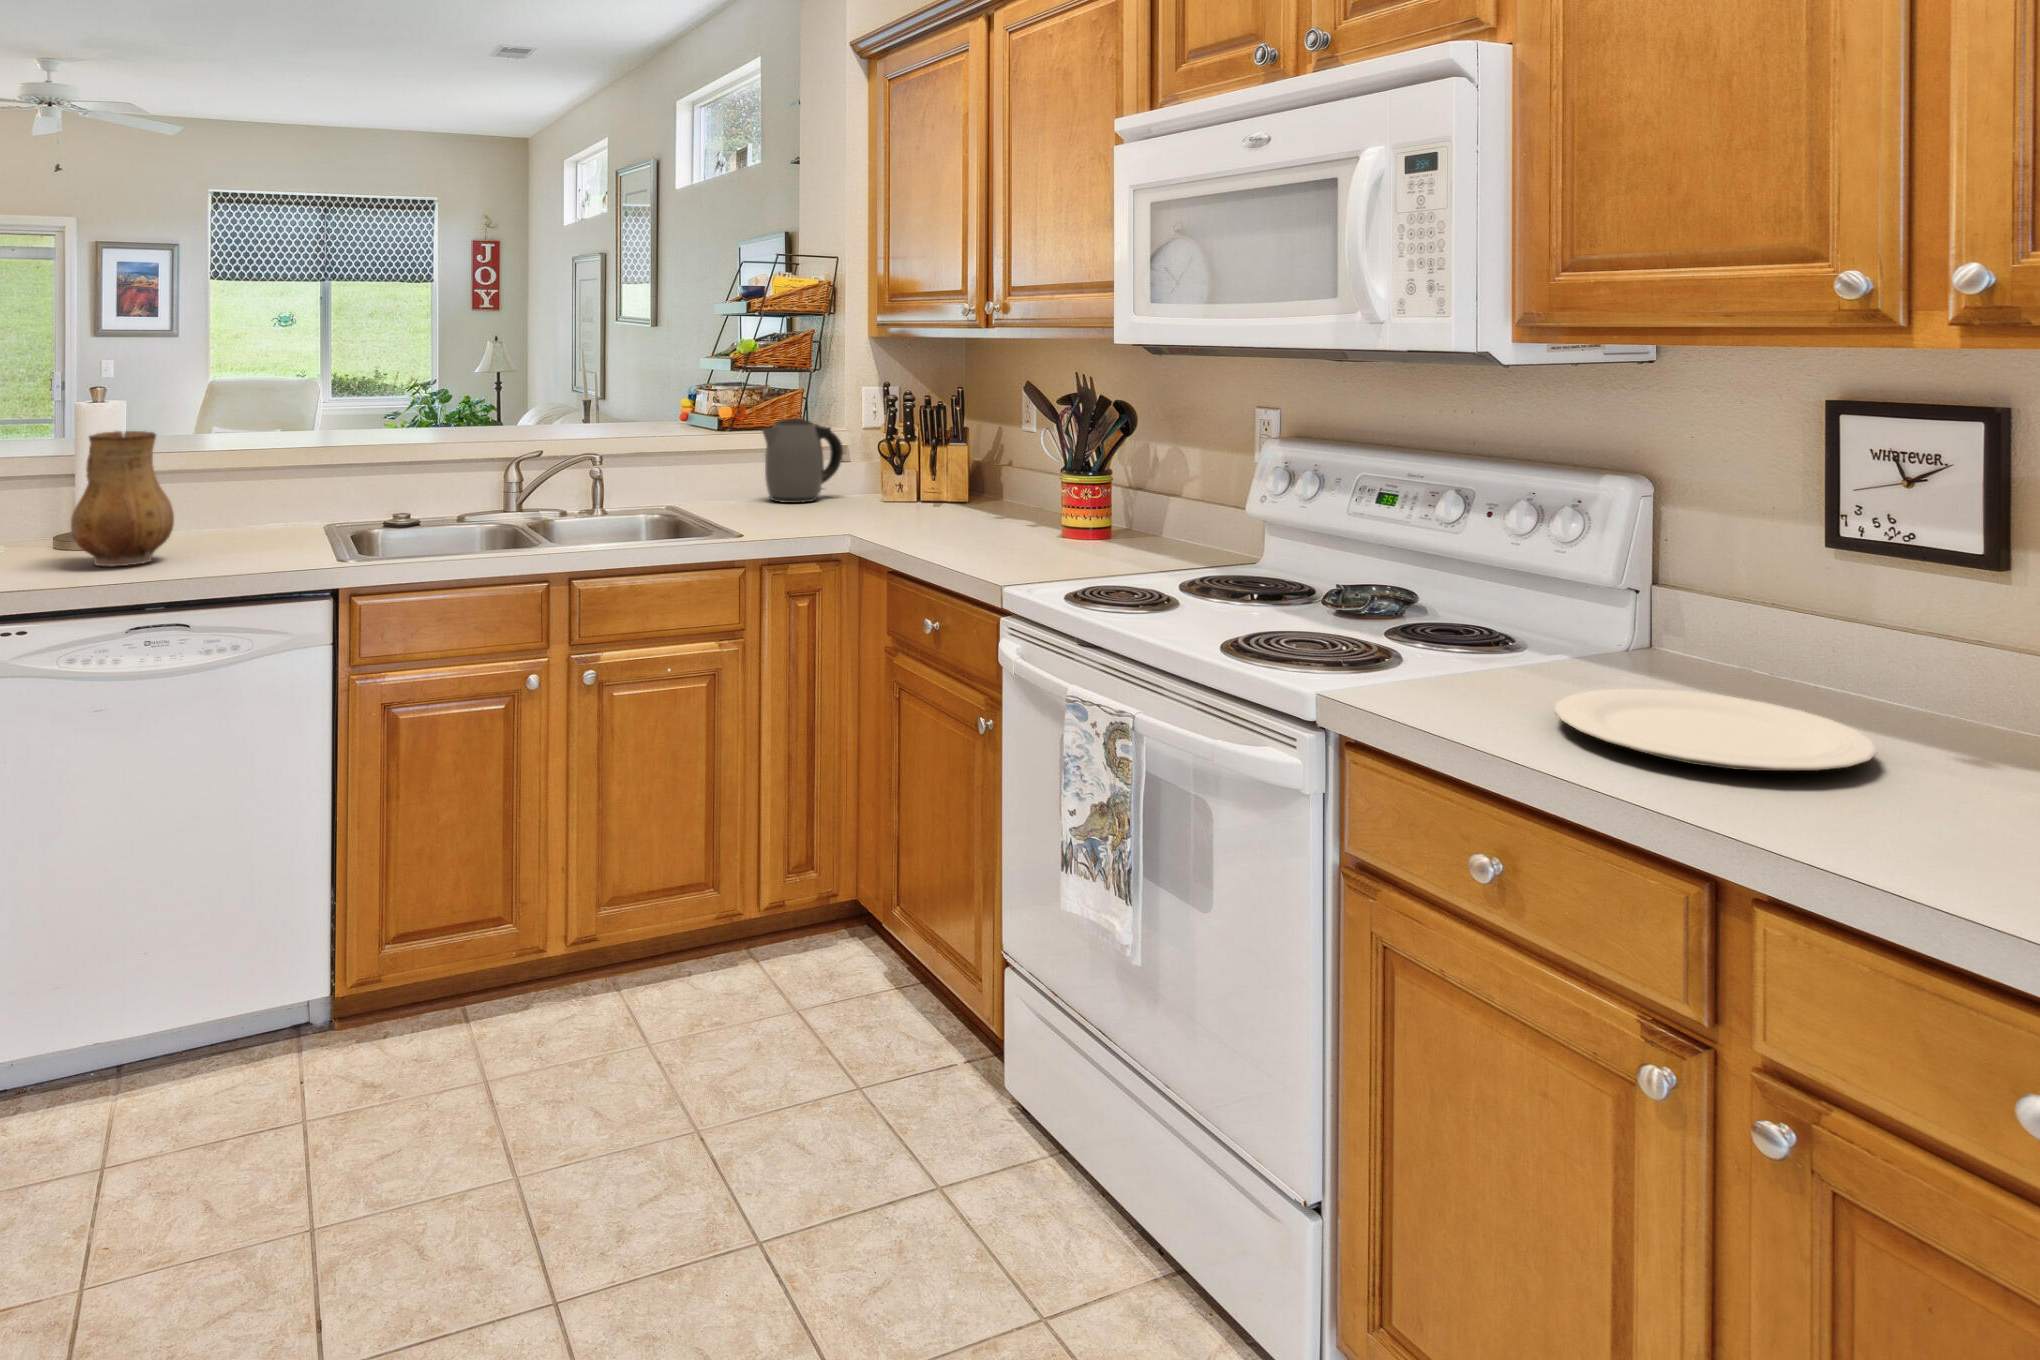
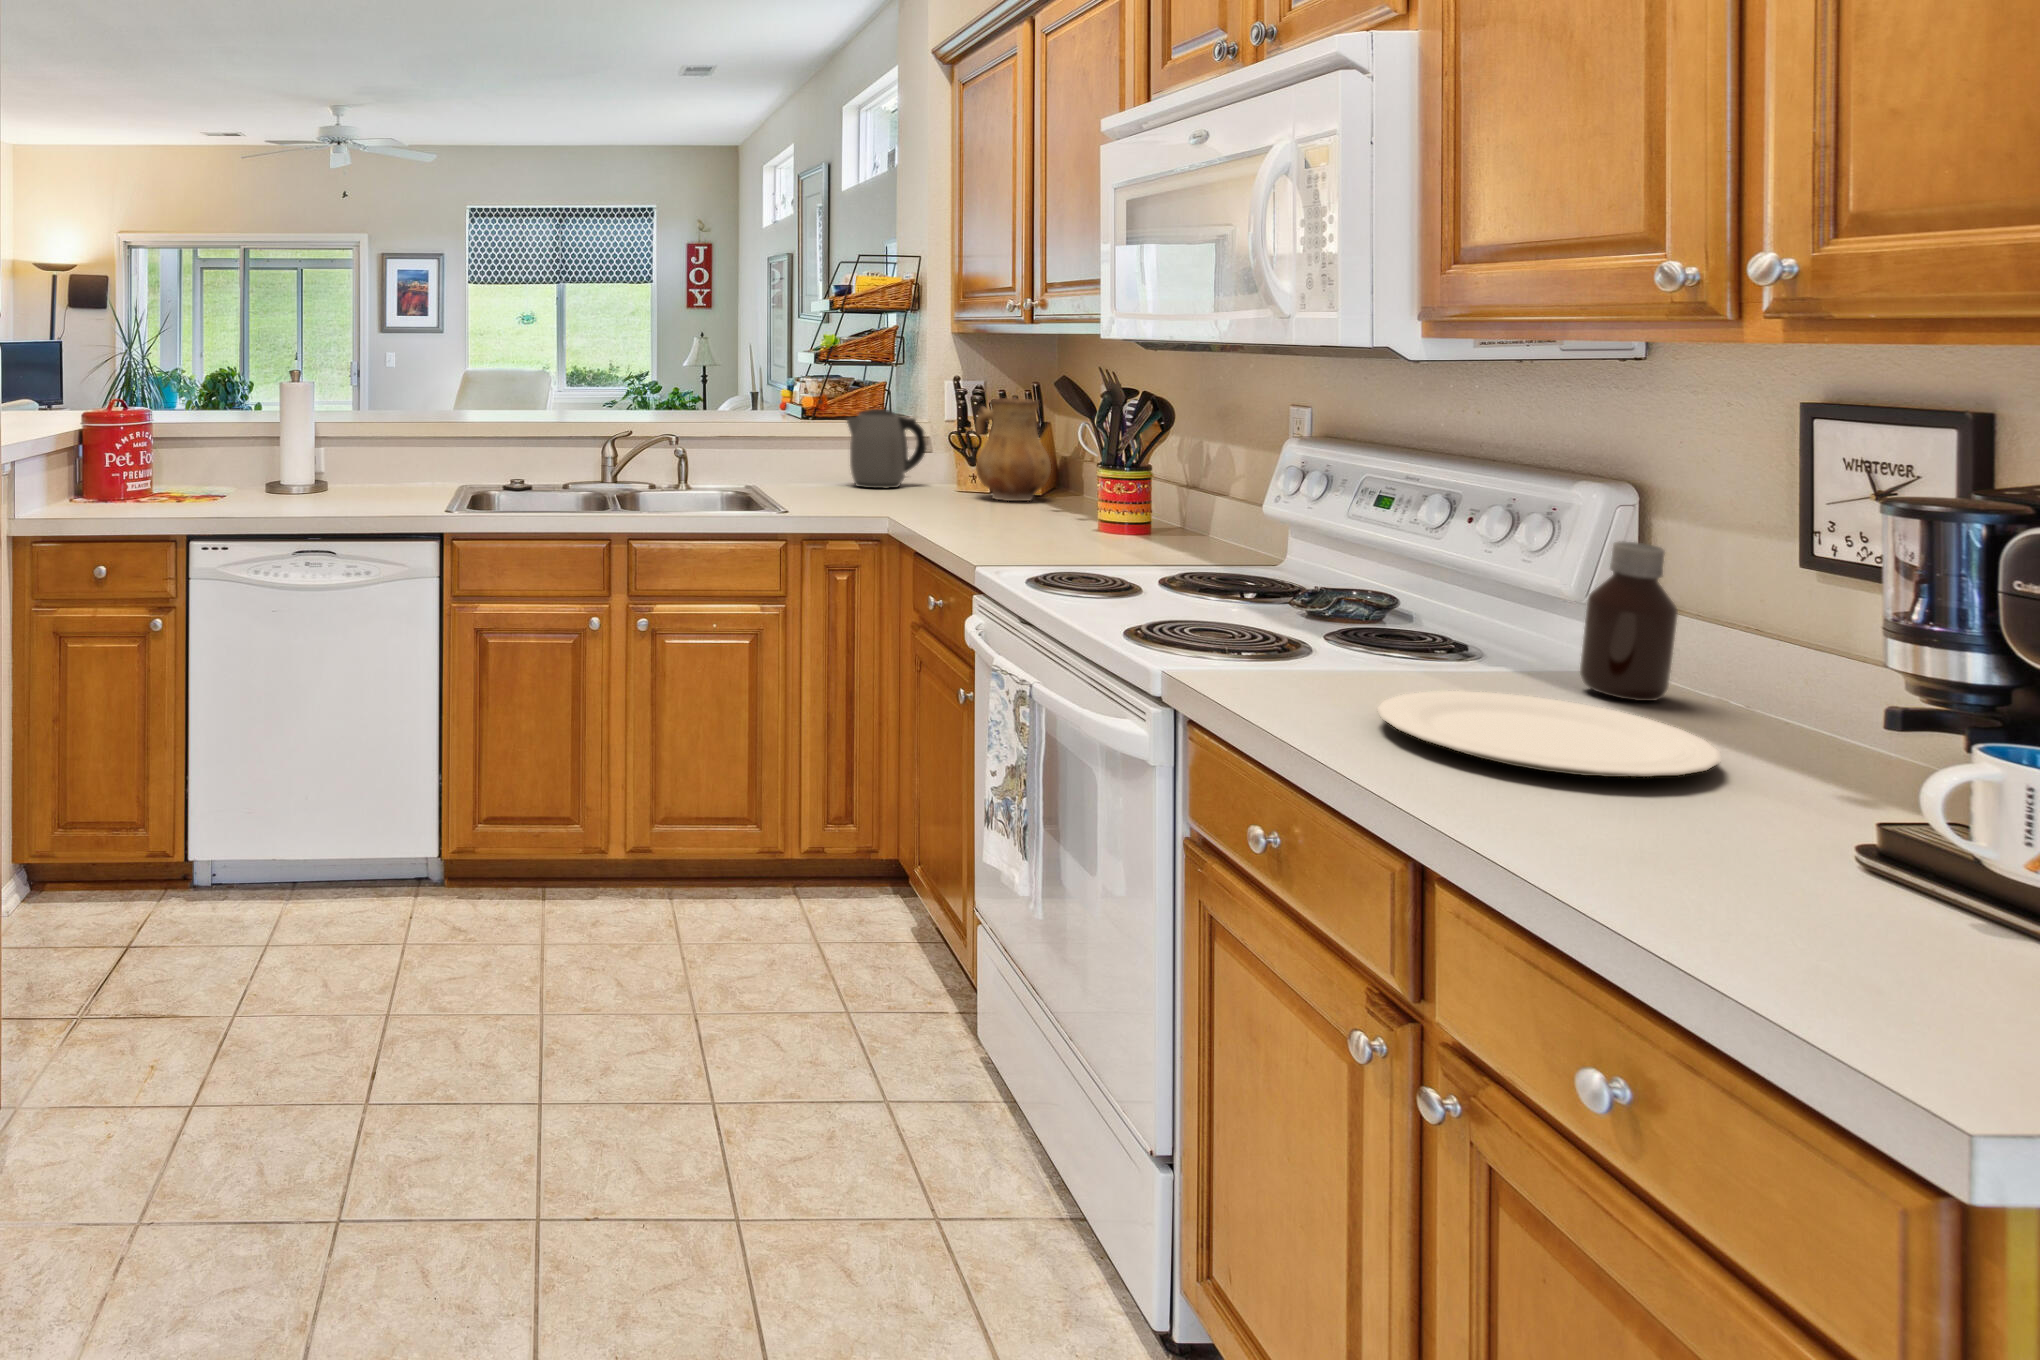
ceramic pitcher: present [71,431,174,566] -> present [975,398,1051,501]
bottle: none [1647,532,1732,681] -> present [1580,541,1678,701]

